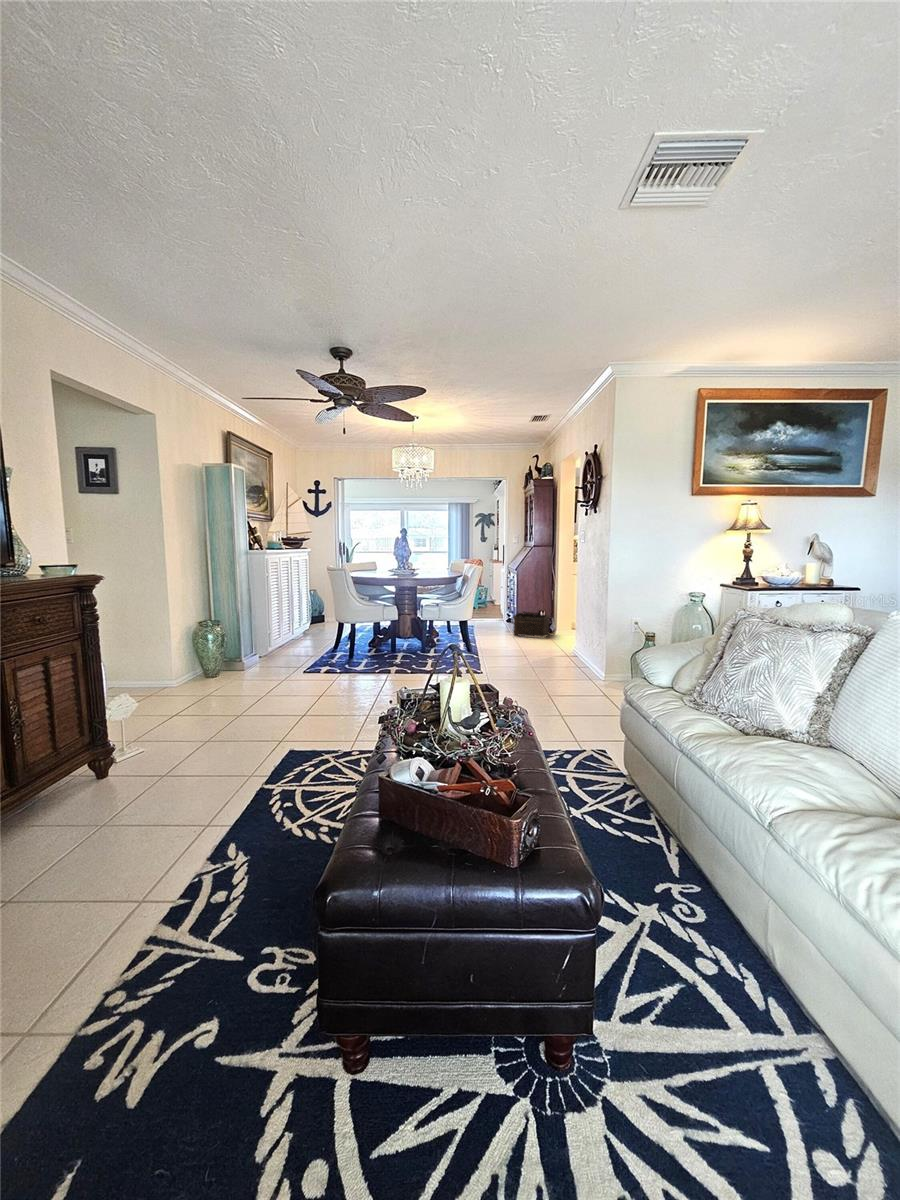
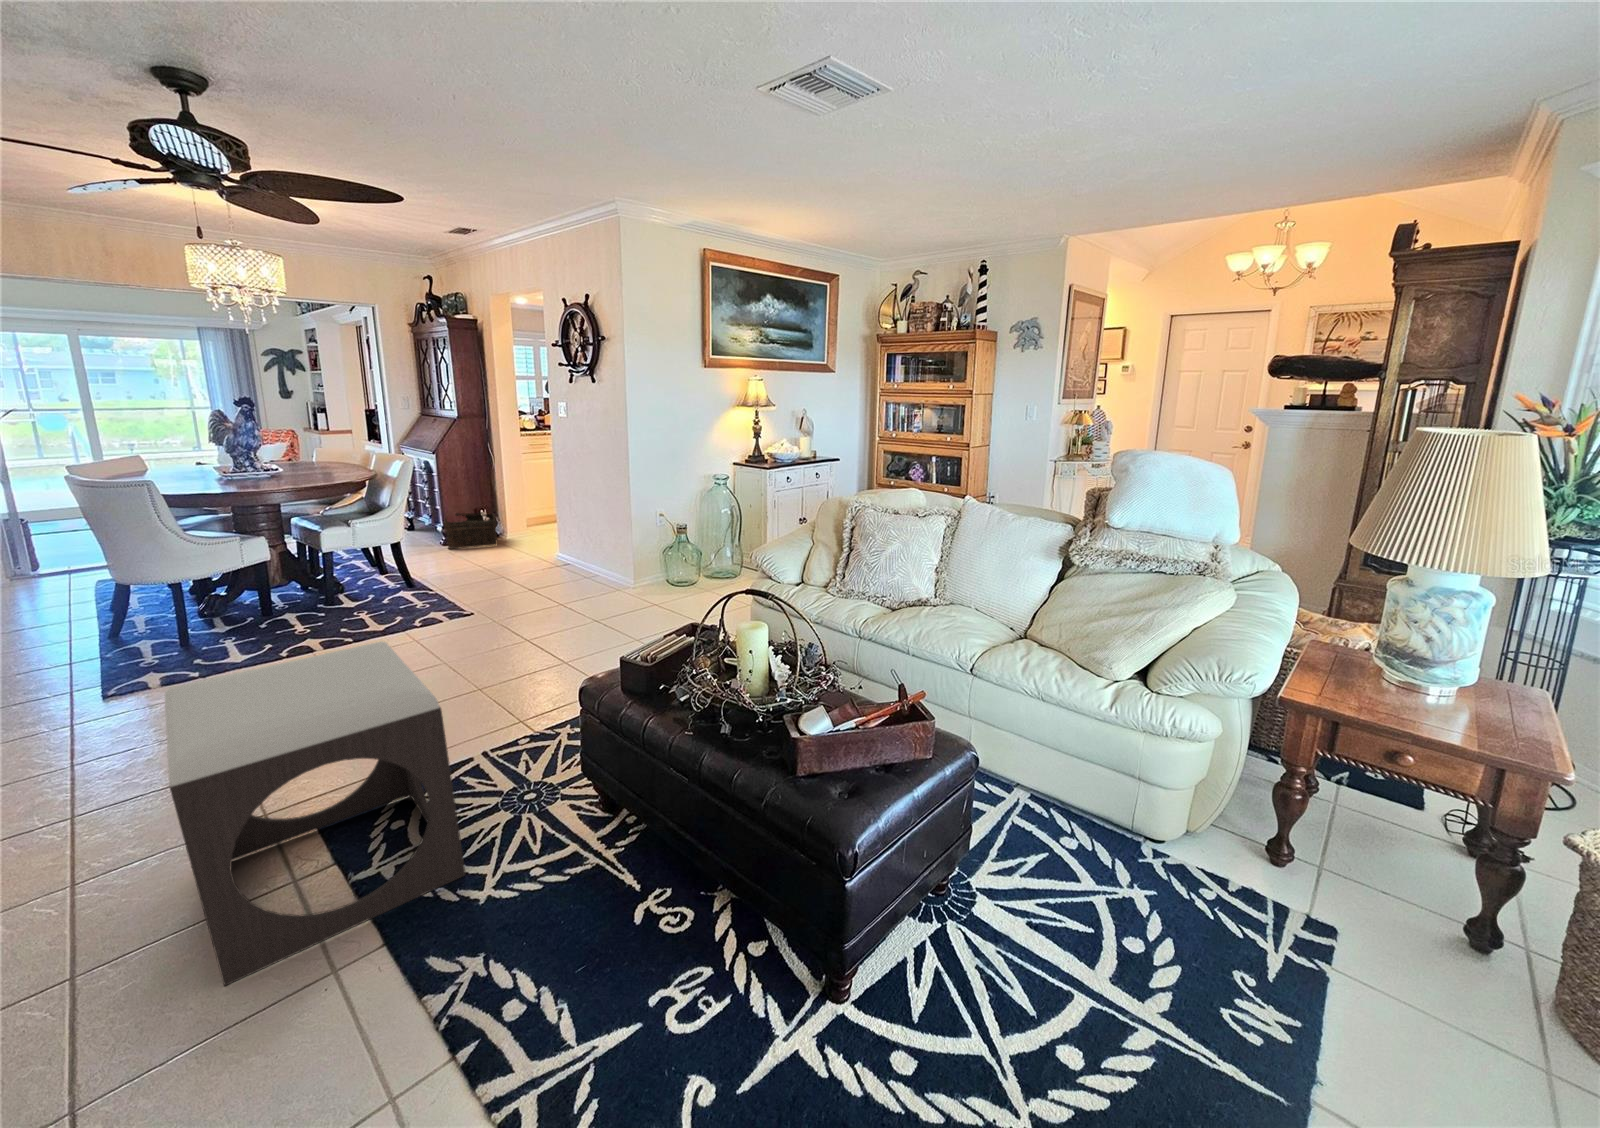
footstool: none [165,650,332,812] -> present [165,641,465,986]

